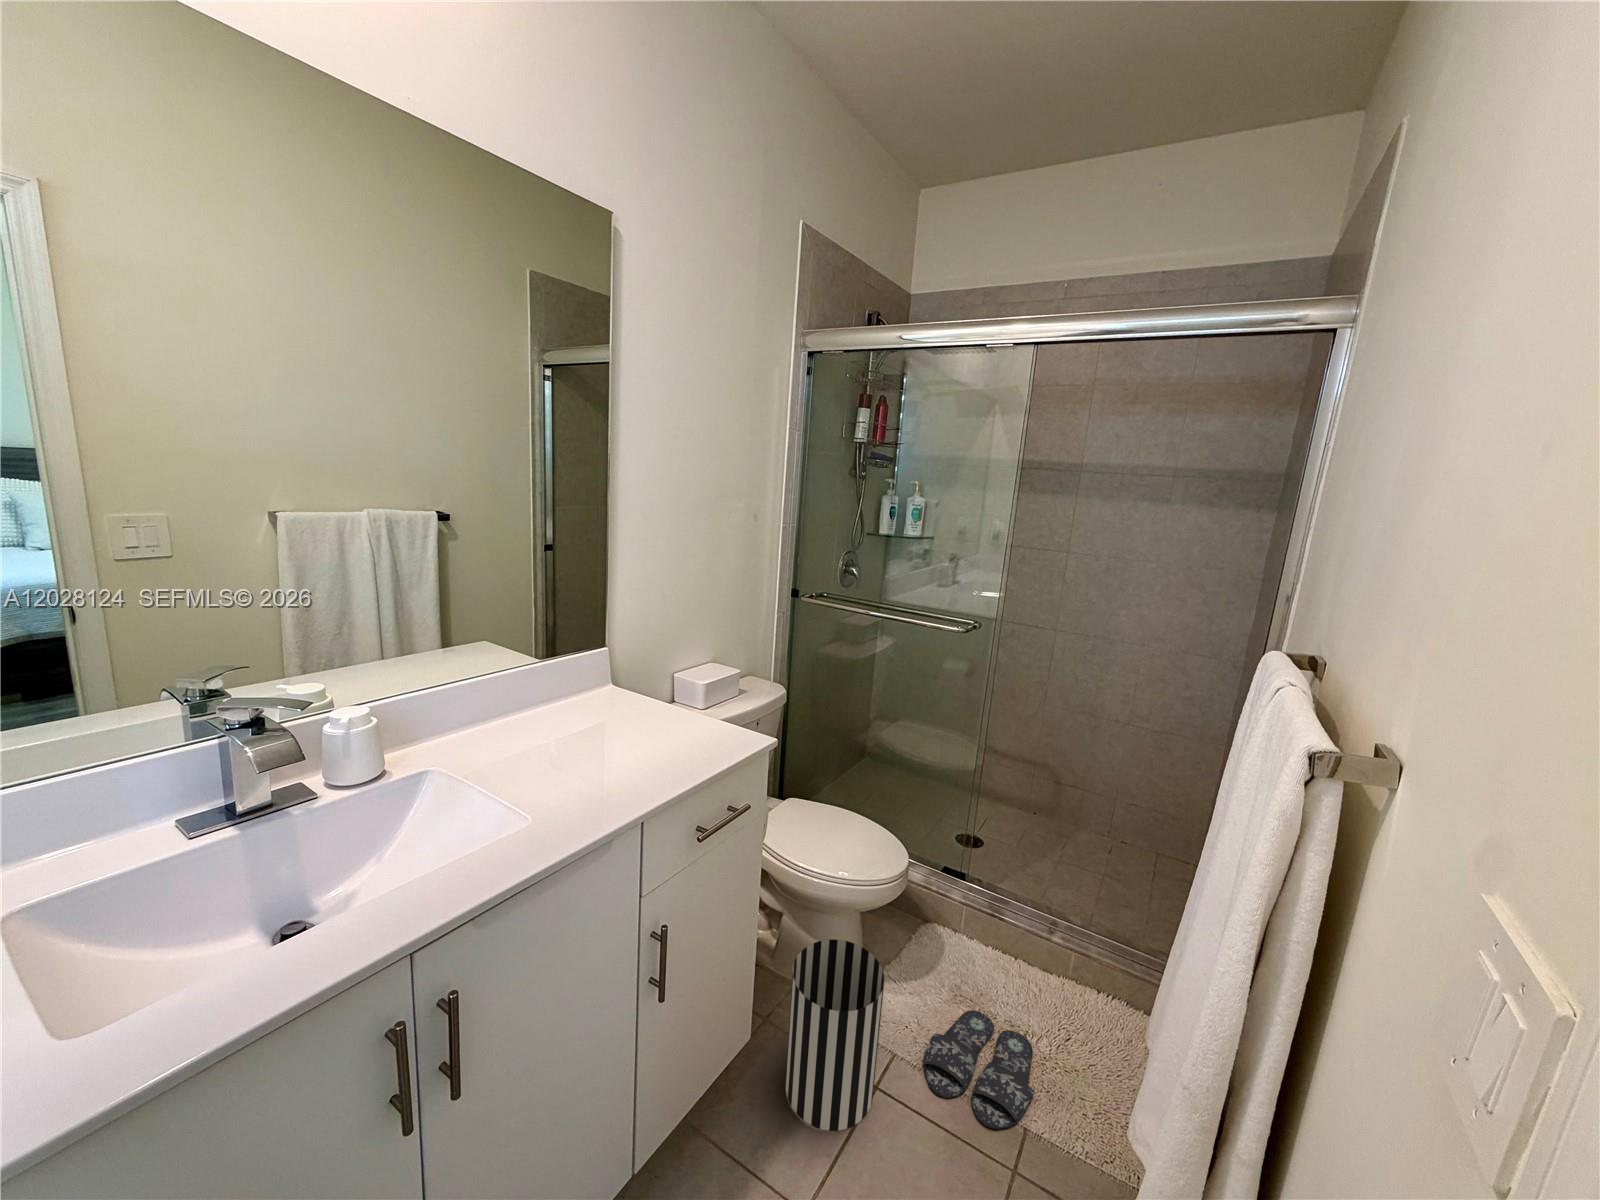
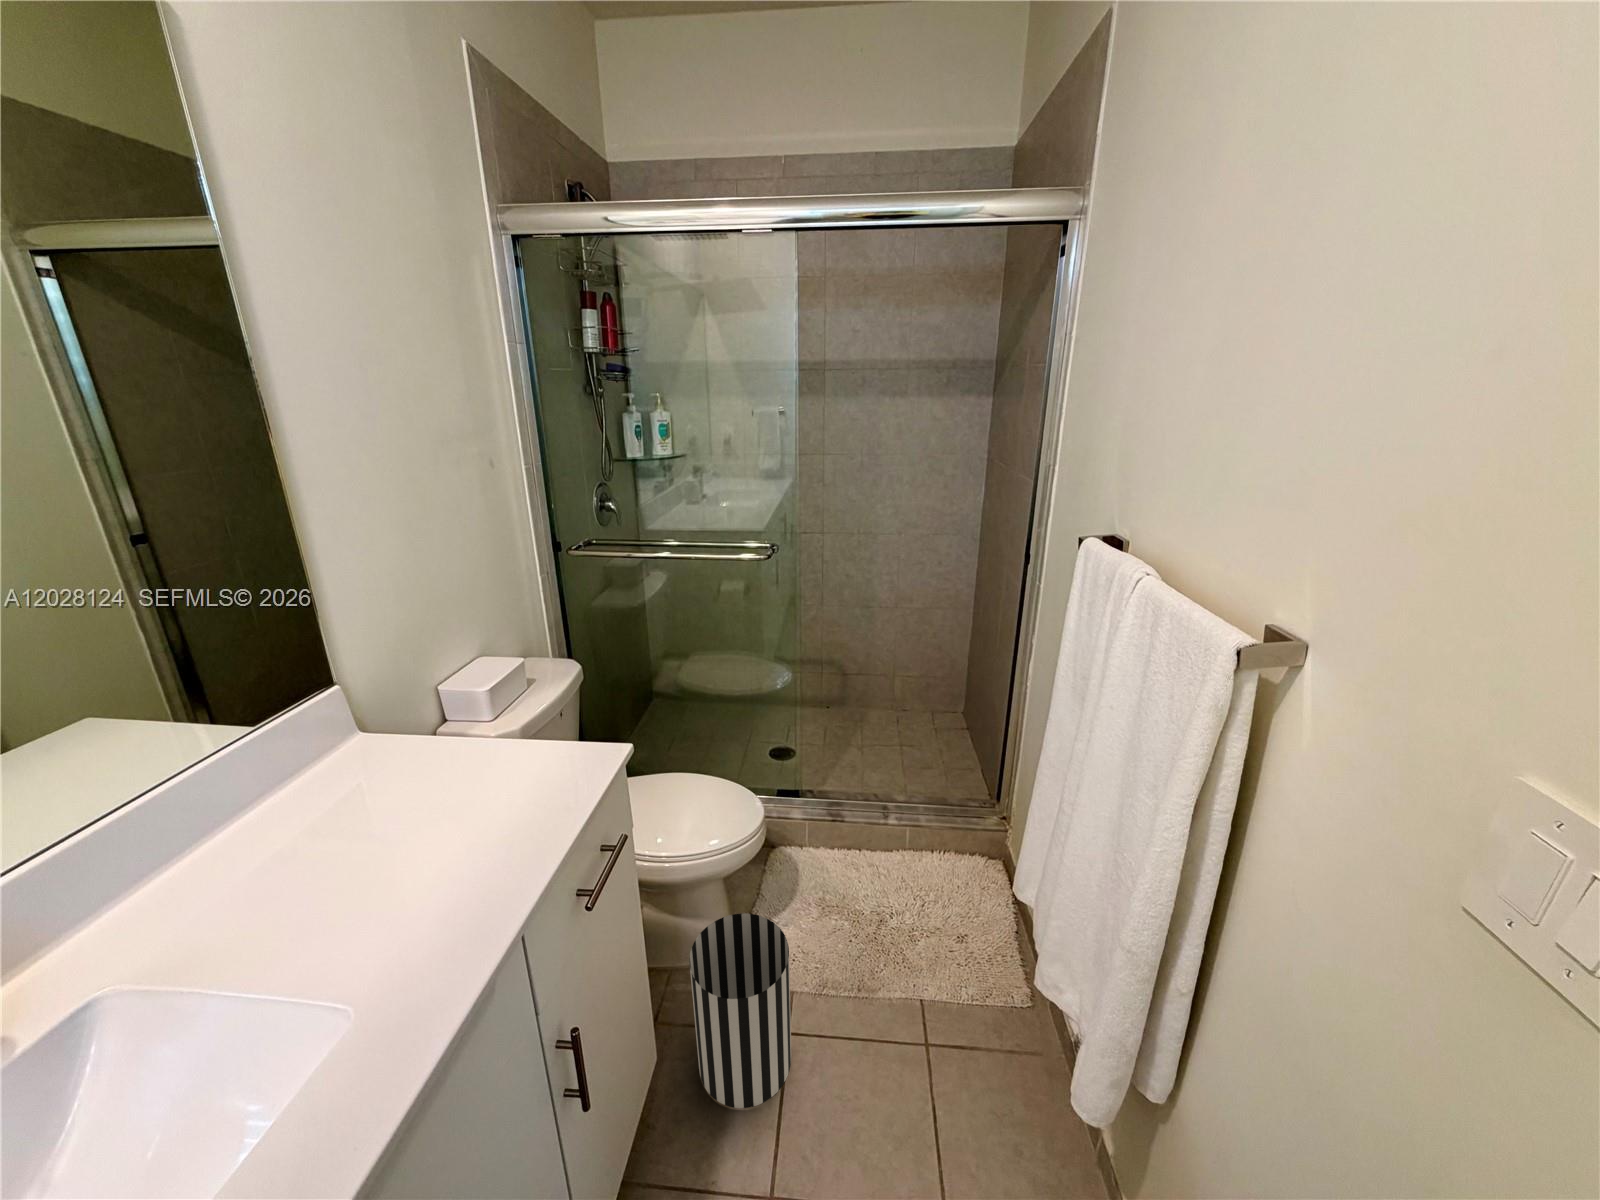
slippers: present [924,1010,1035,1129] -> none [820,914,919,1015]

